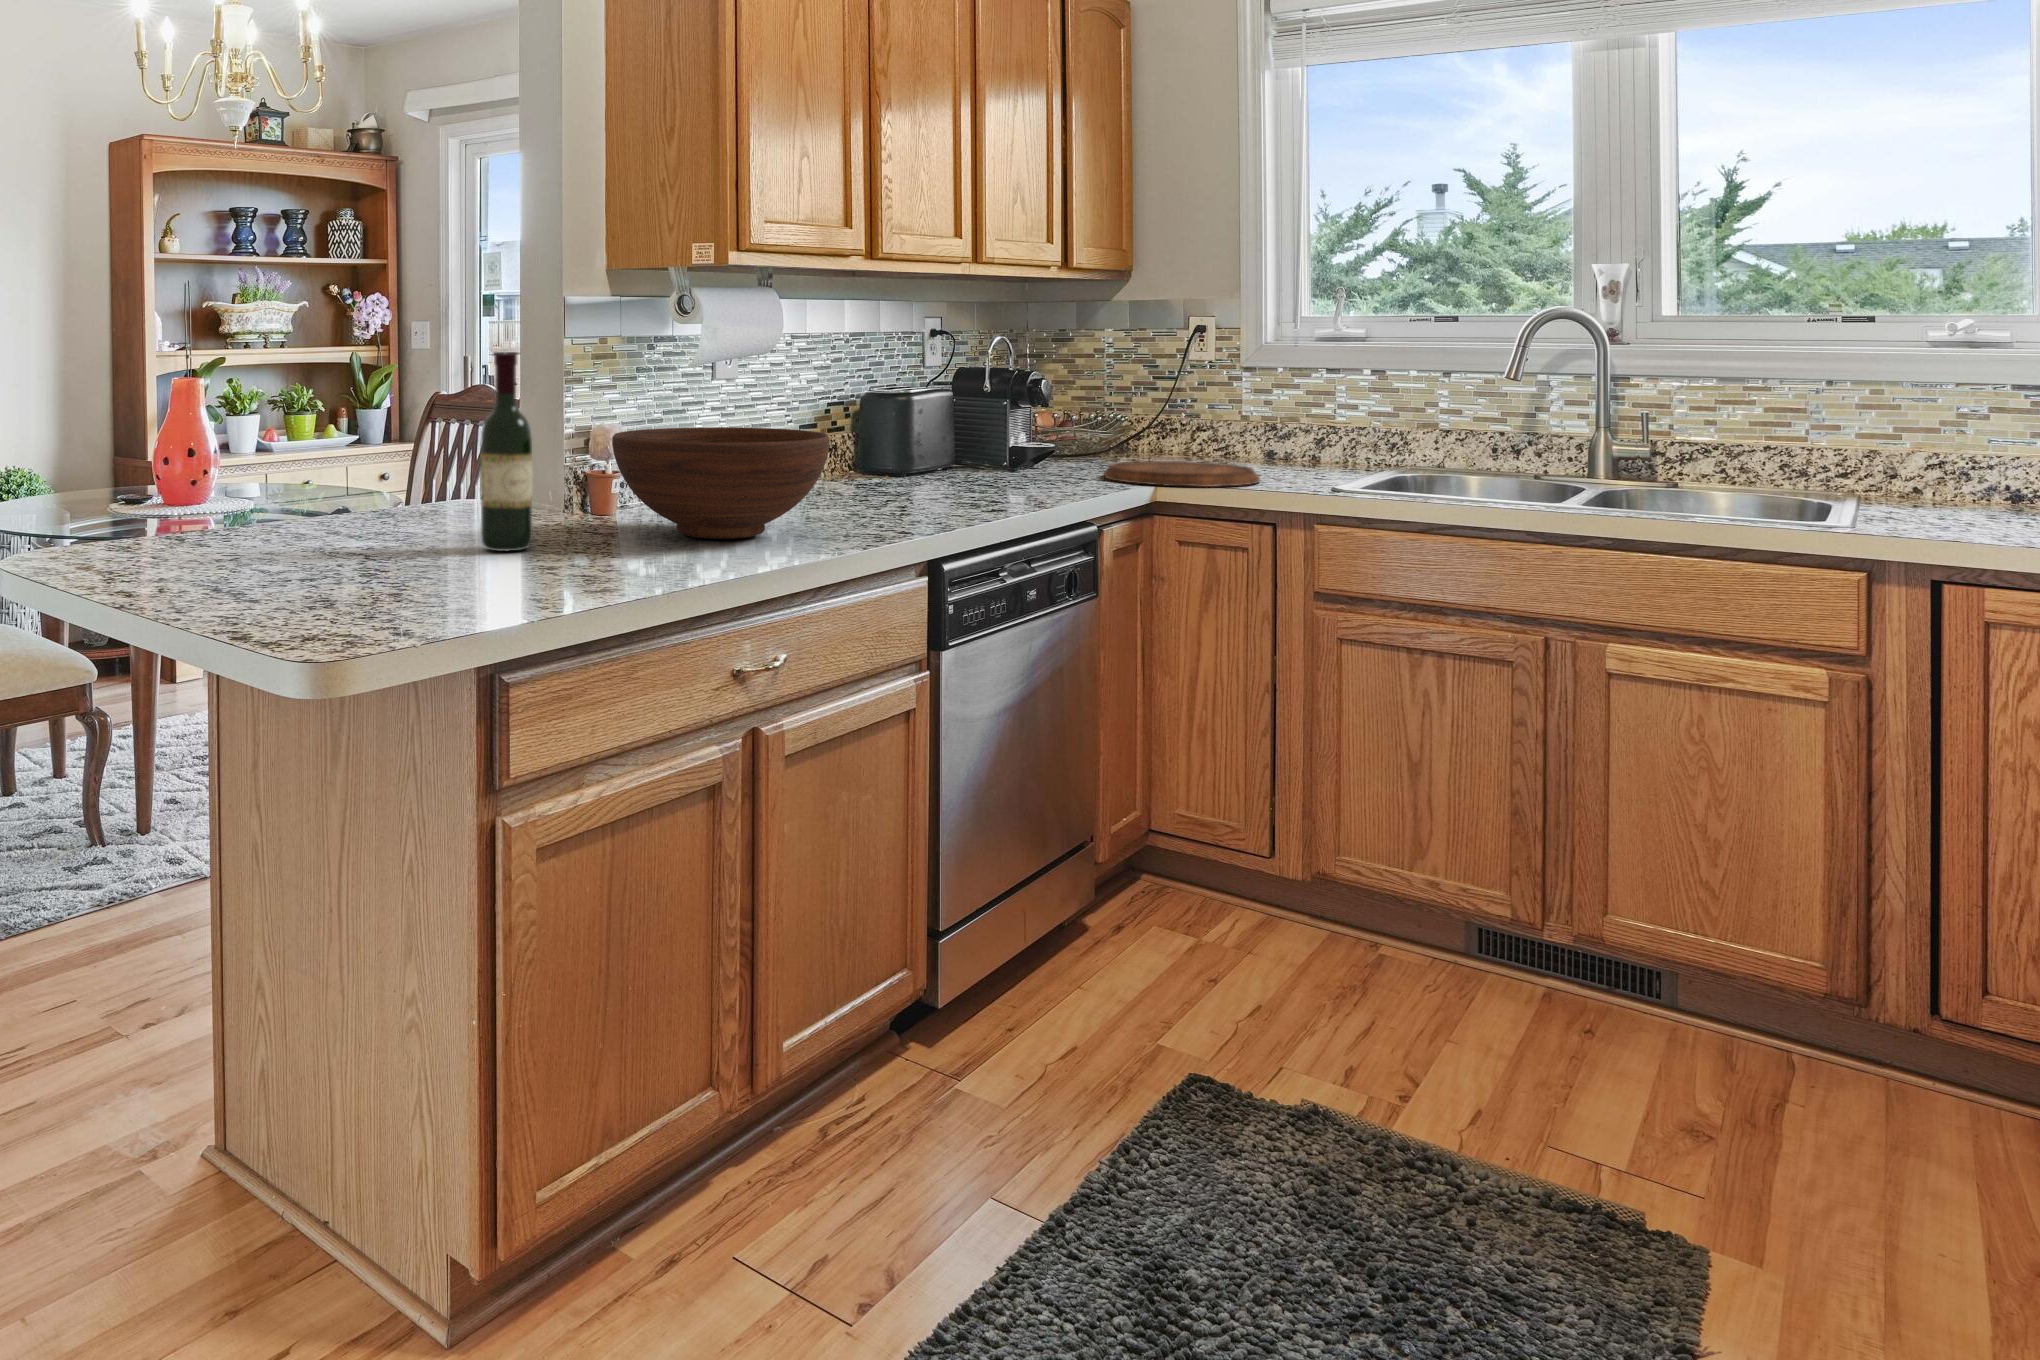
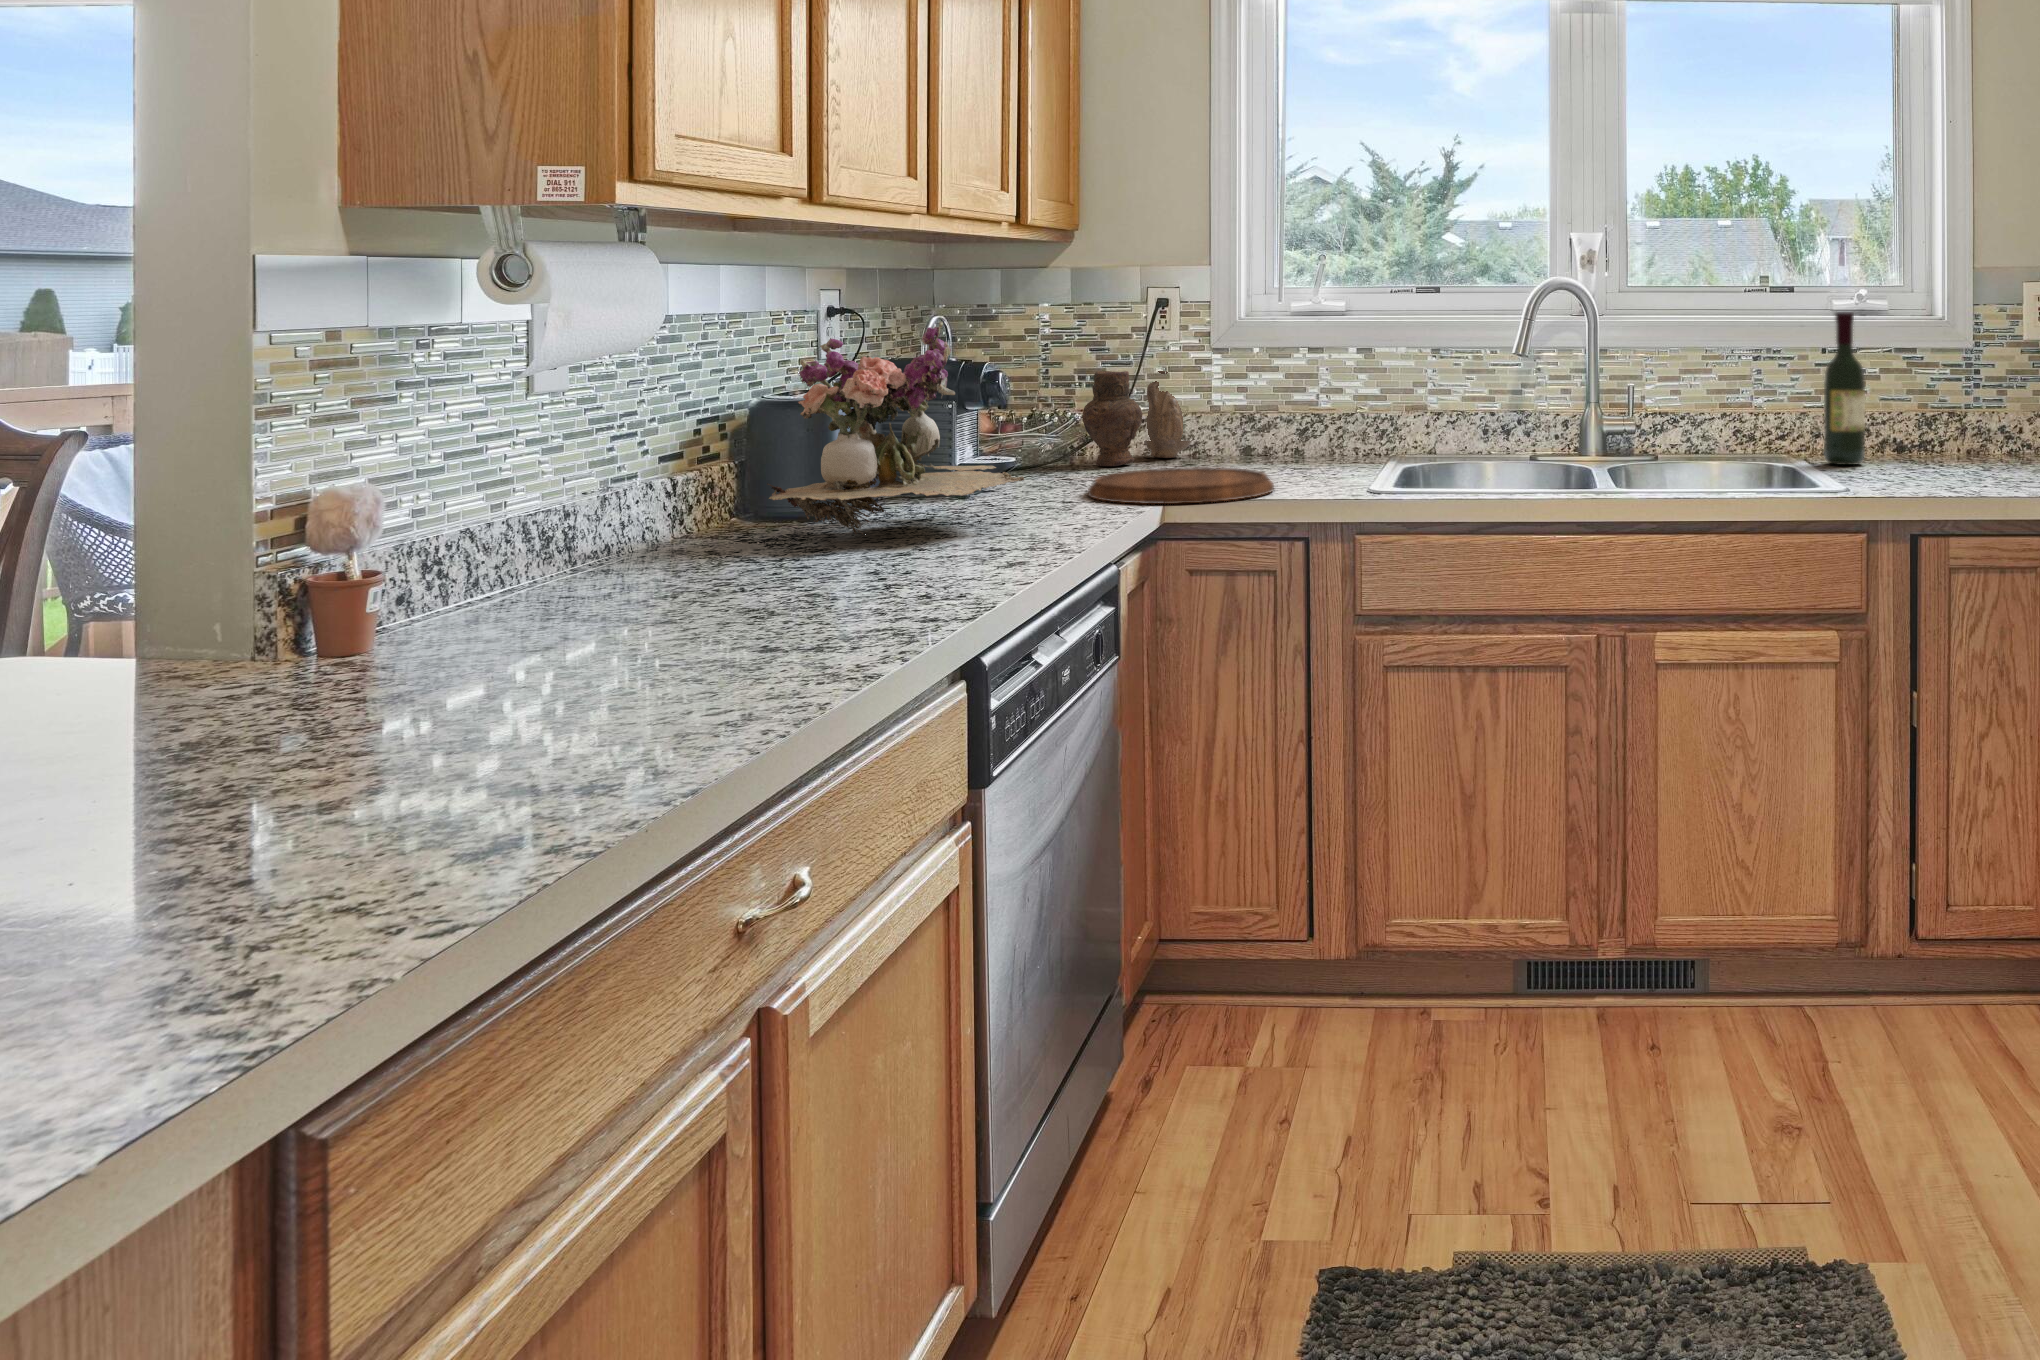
flower arrangement: none [854,339,1030,486] -> present [767,322,1024,534]
wine bottle: present [480,352,533,551] -> present [1824,312,1865,465]
vase: none [1128,383,1229,460] -> present [1083,369,1192,466]
fruit bowl: present [612,427,830,539] -> none [416,480,828,681]

